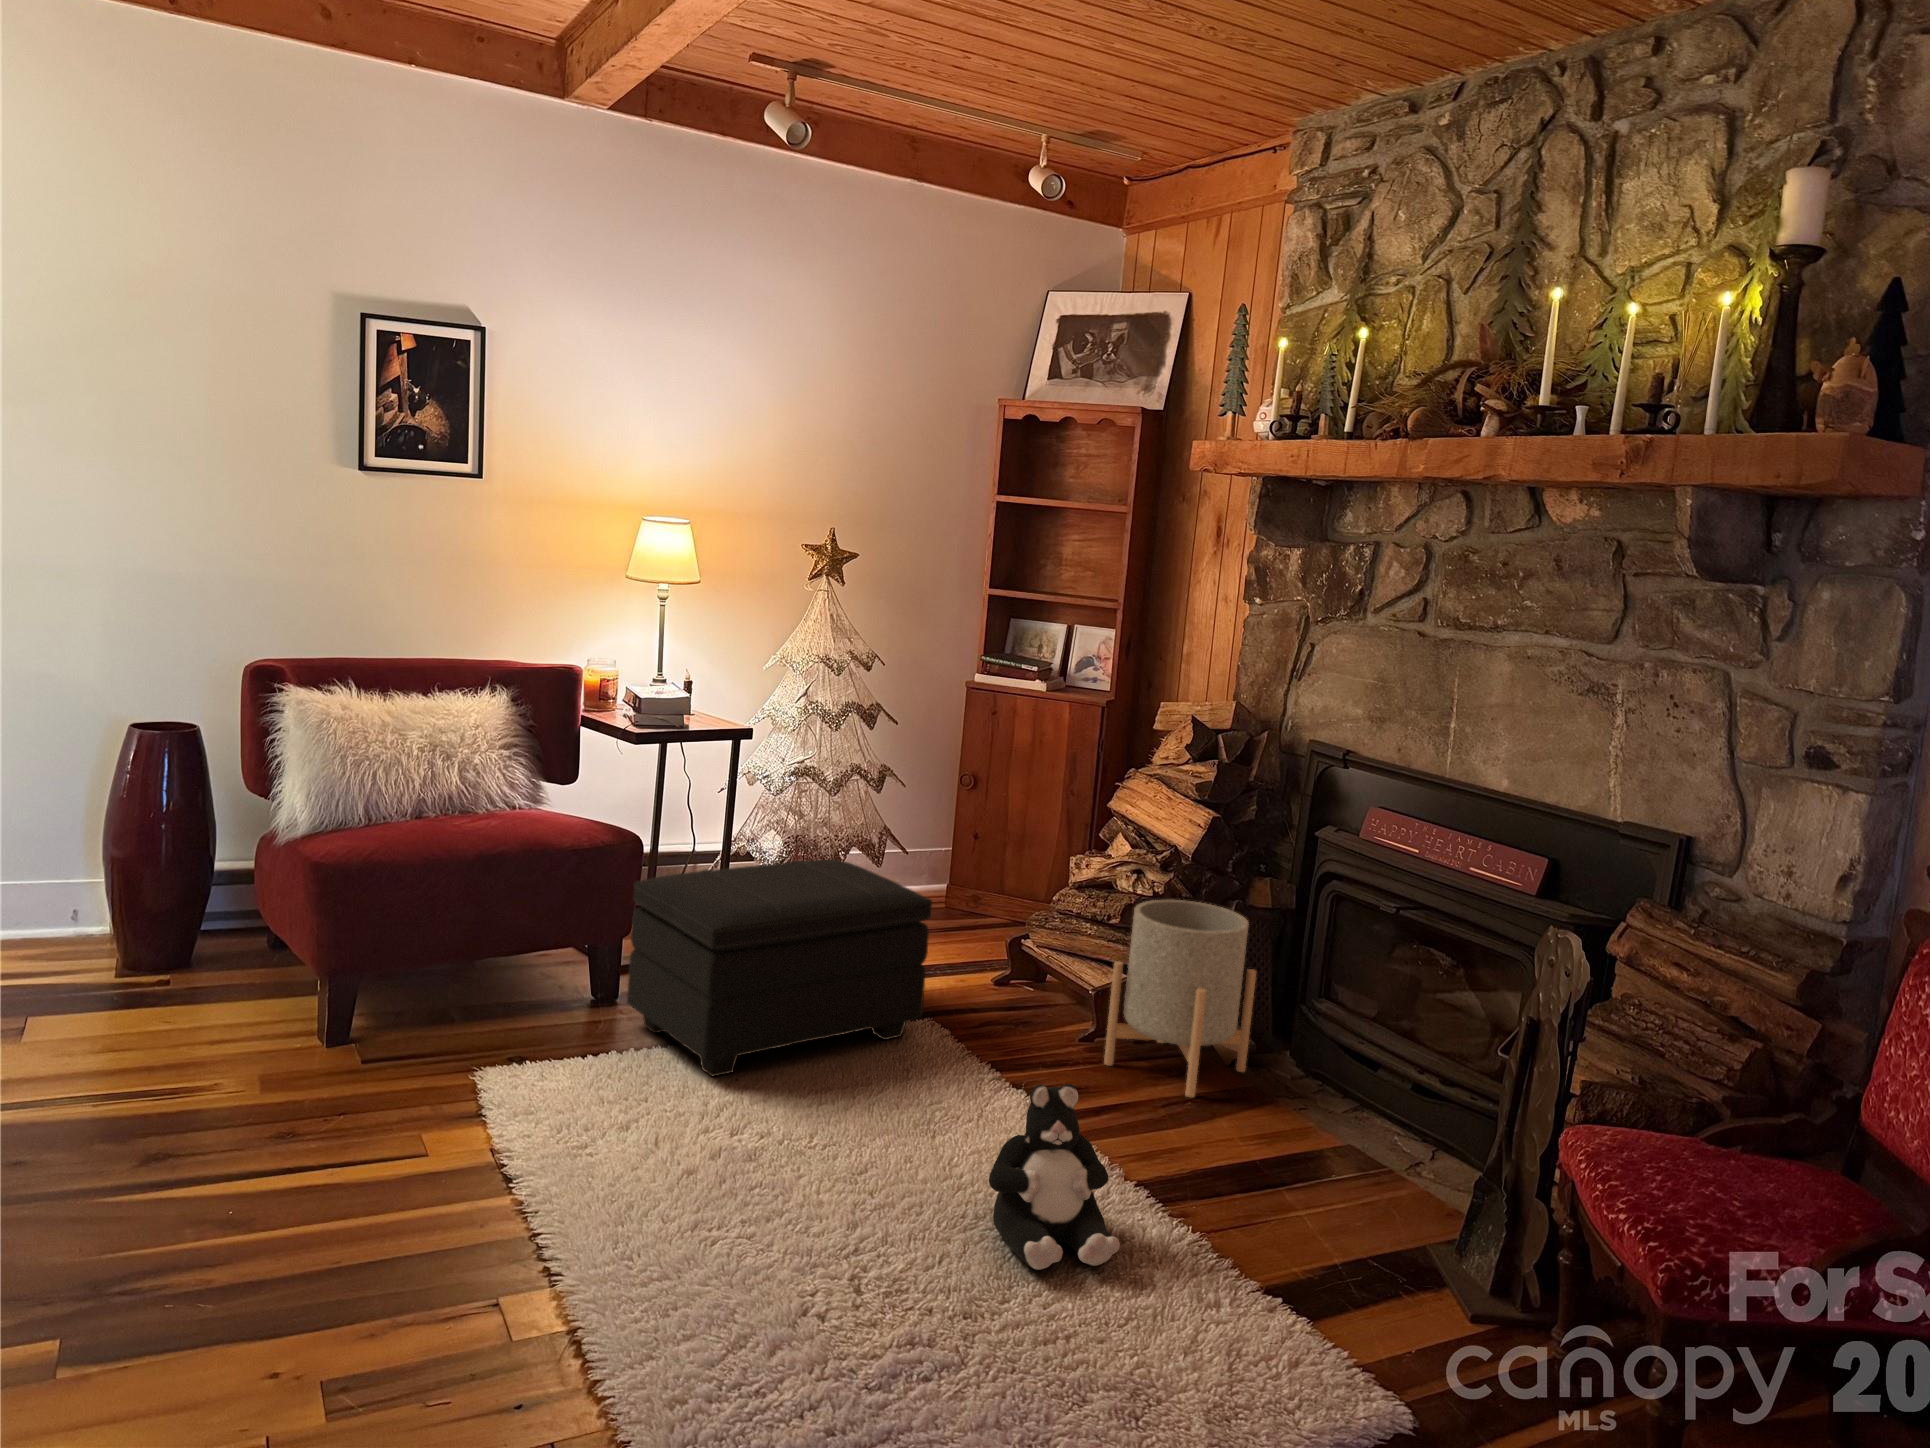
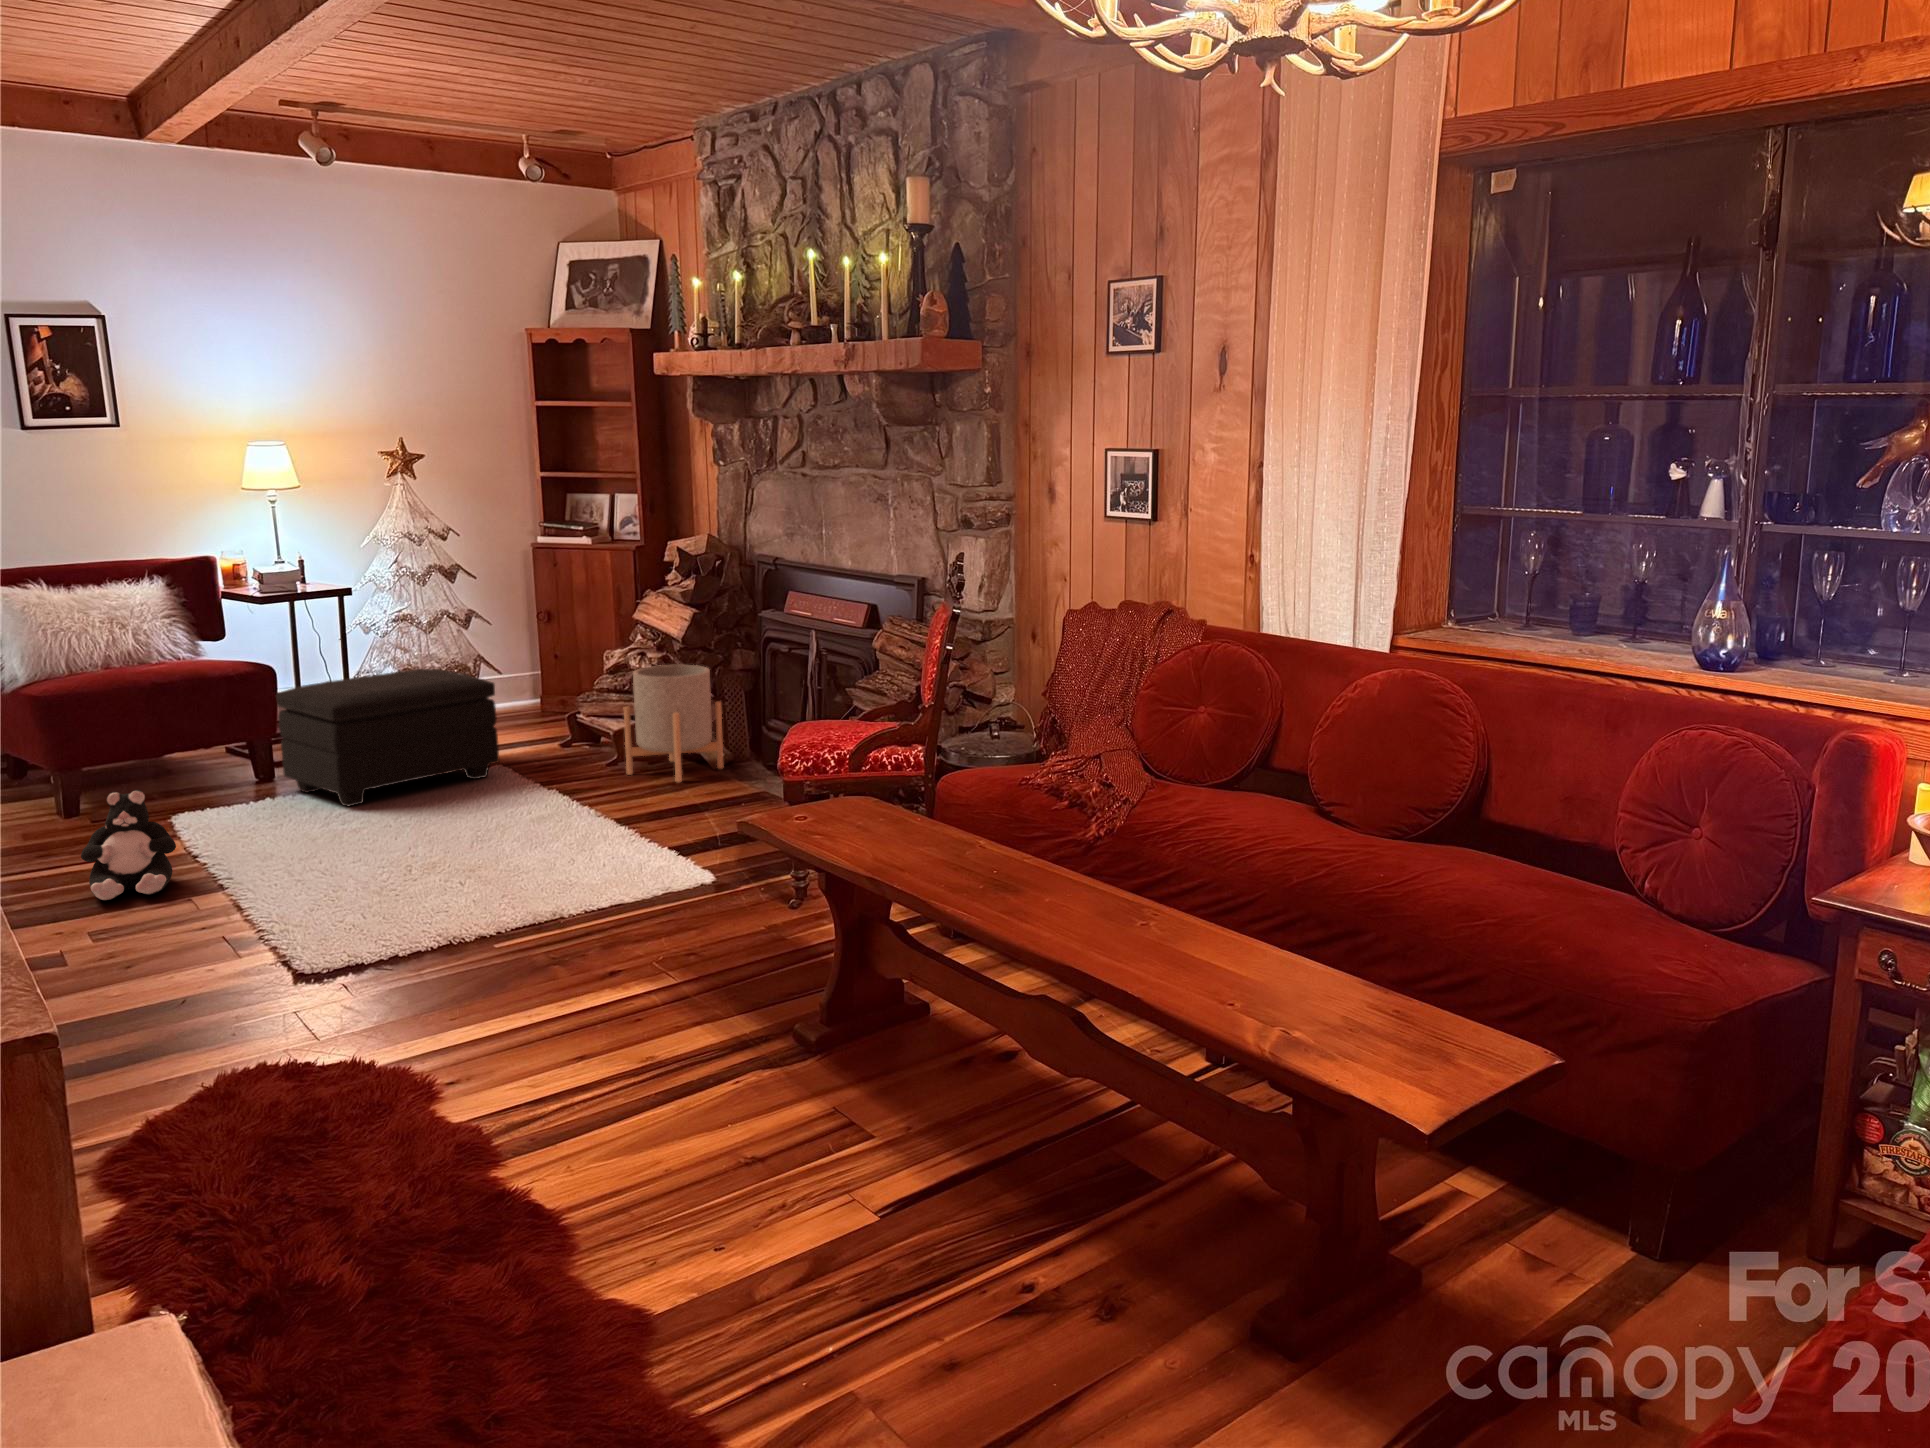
plush toy: present [989,1084,1120,1270] -> present [81,790,176,900]

